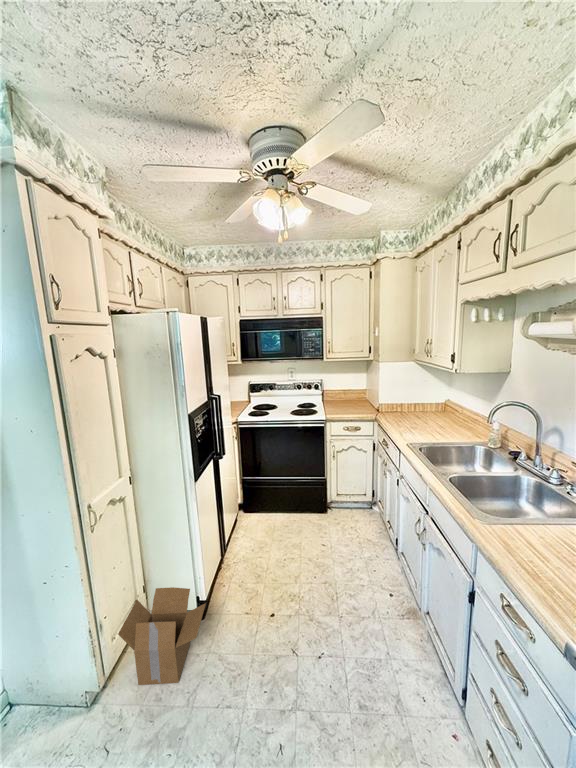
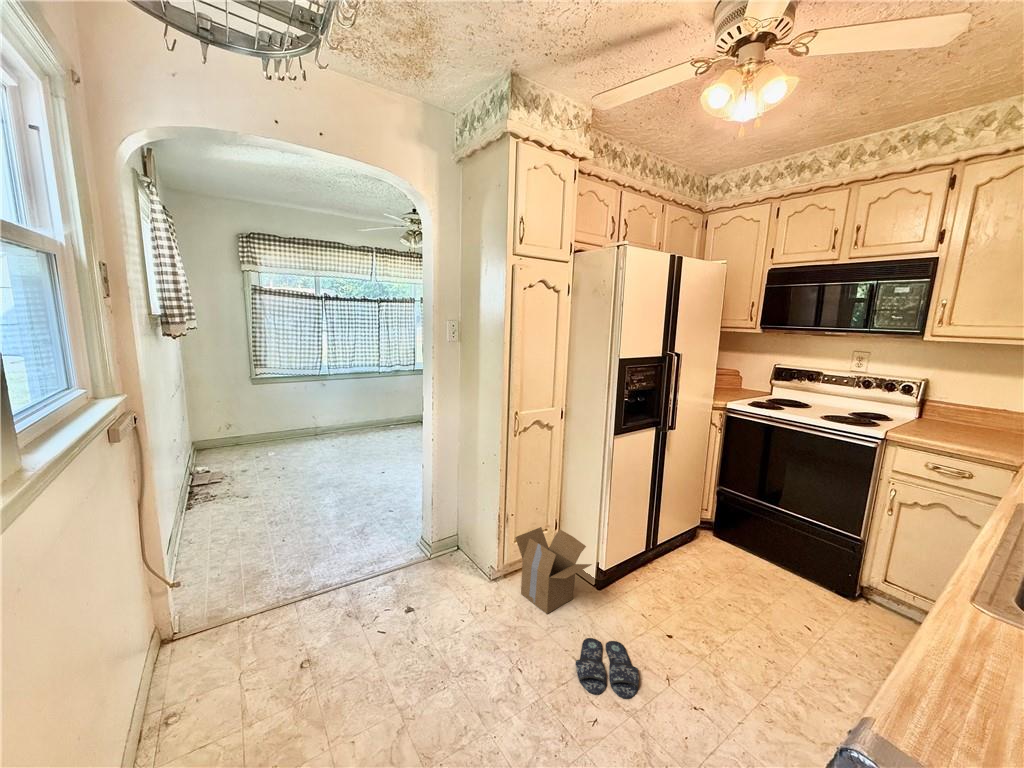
slippers: none [226,651,288,725] -> present [576,638,639,699]

